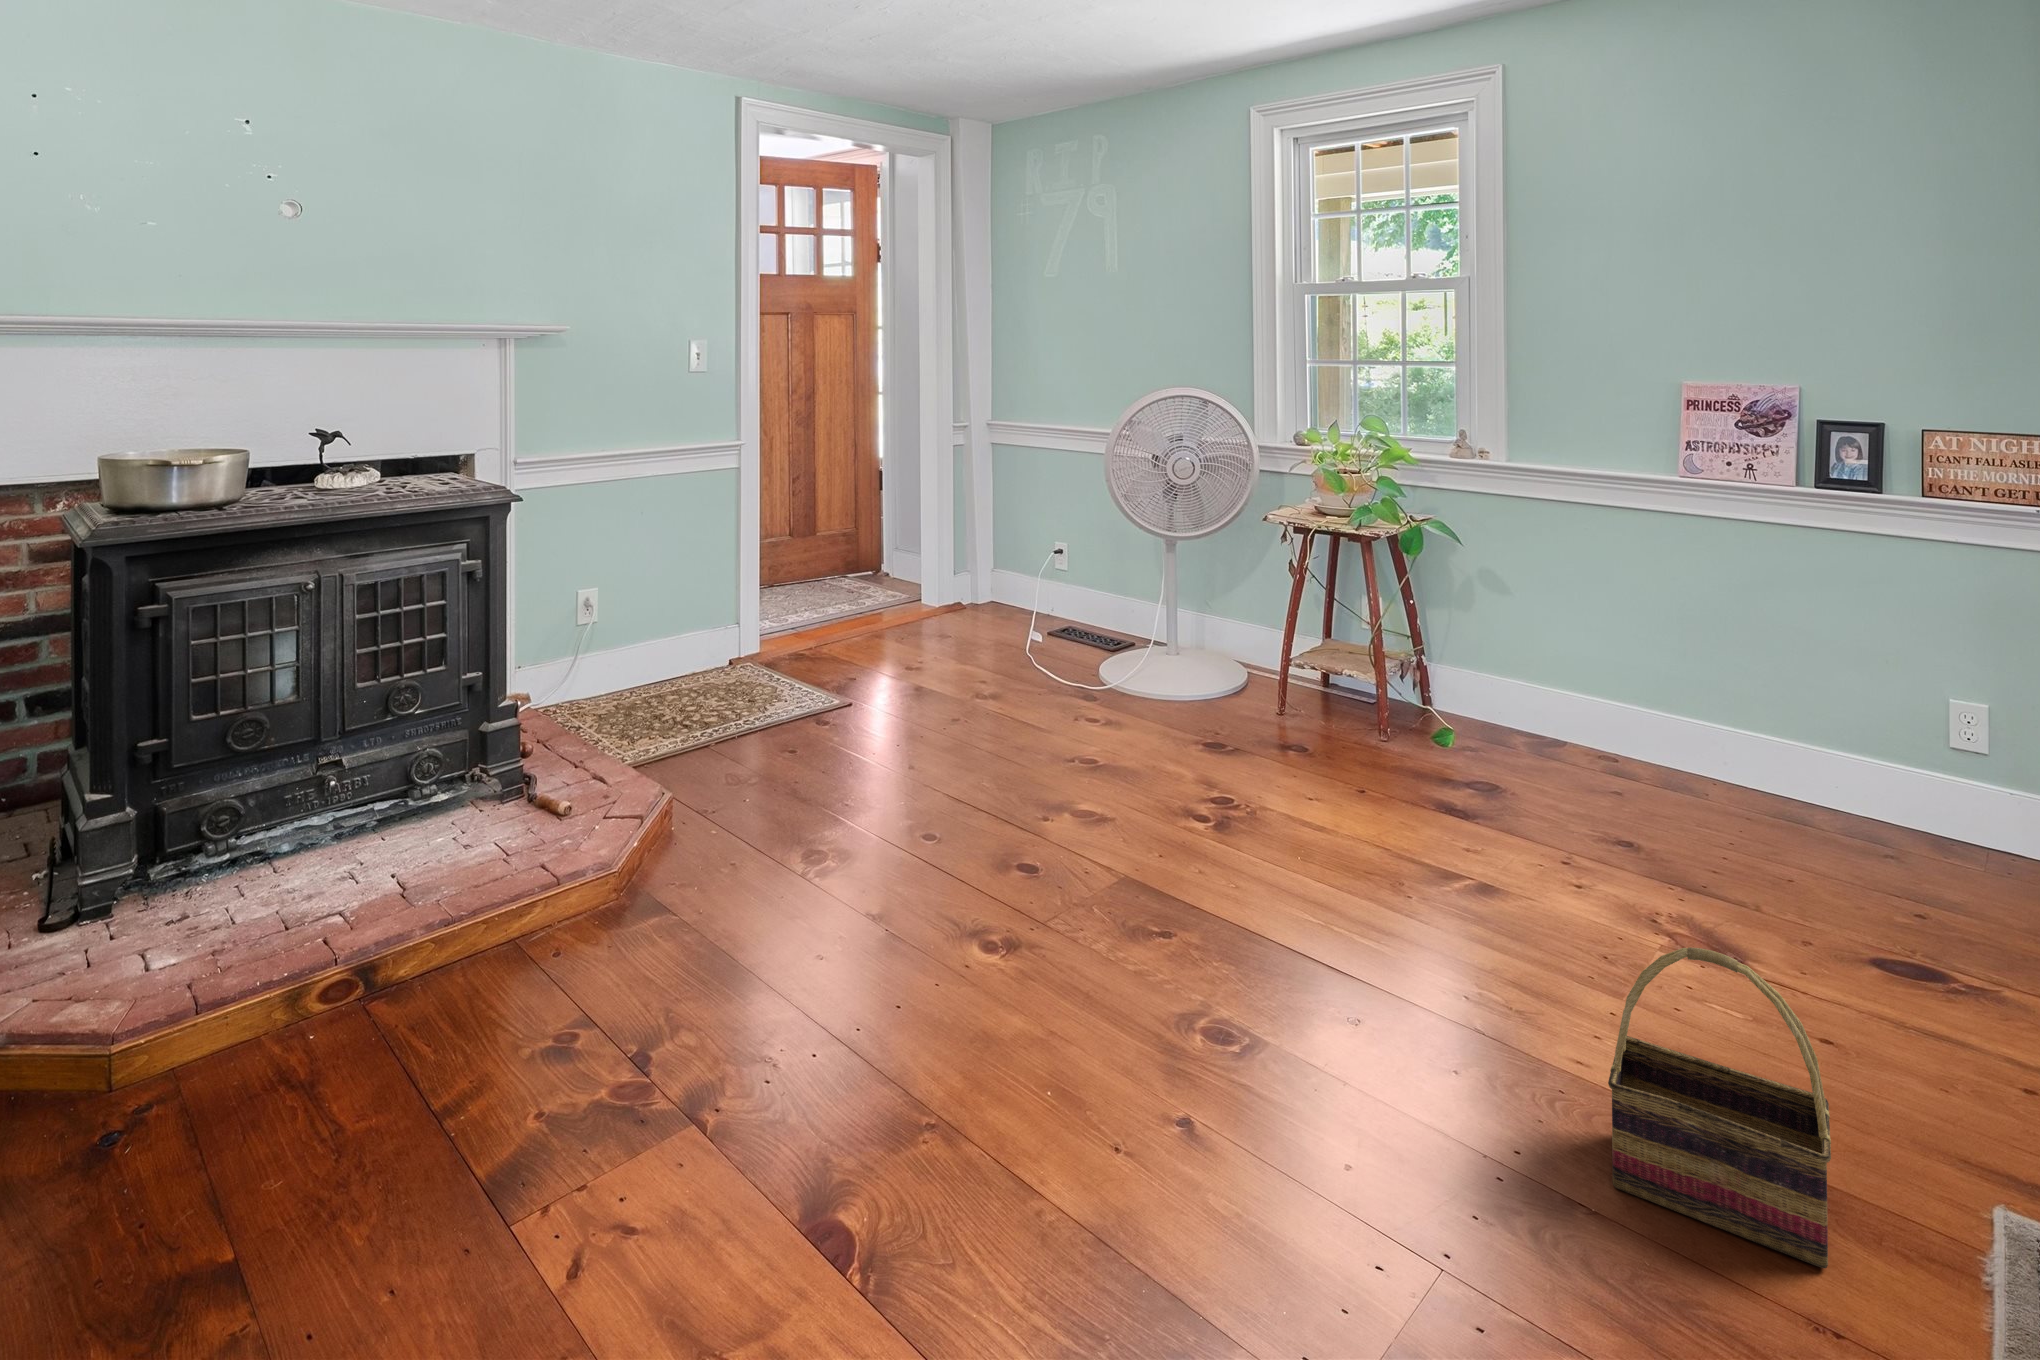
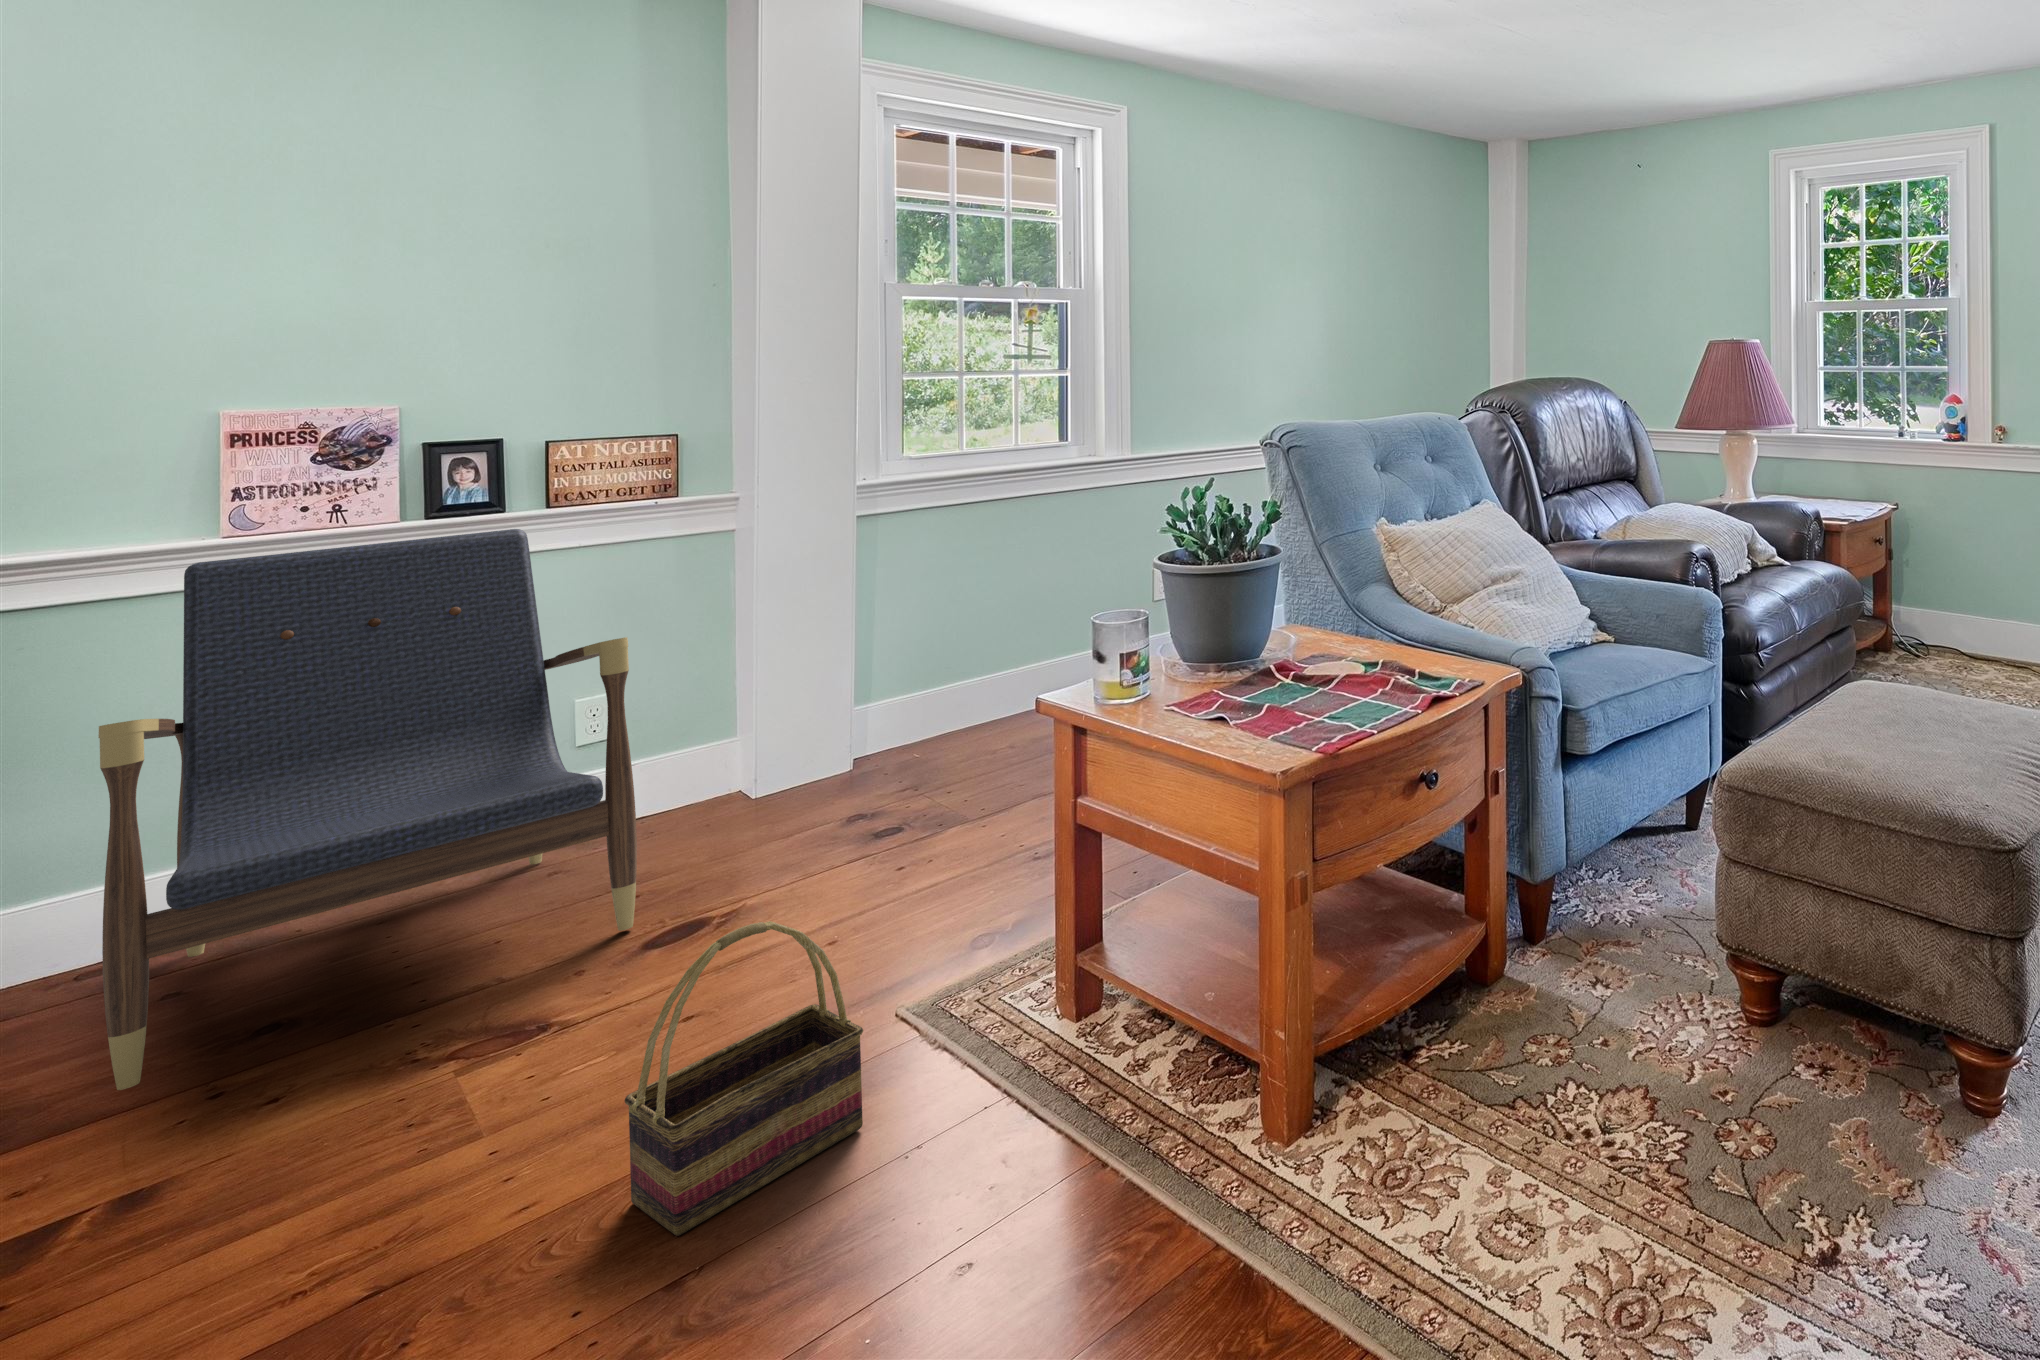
lounge chair: none [1538,492,1913,935] -> present [98,529,637,1090]

